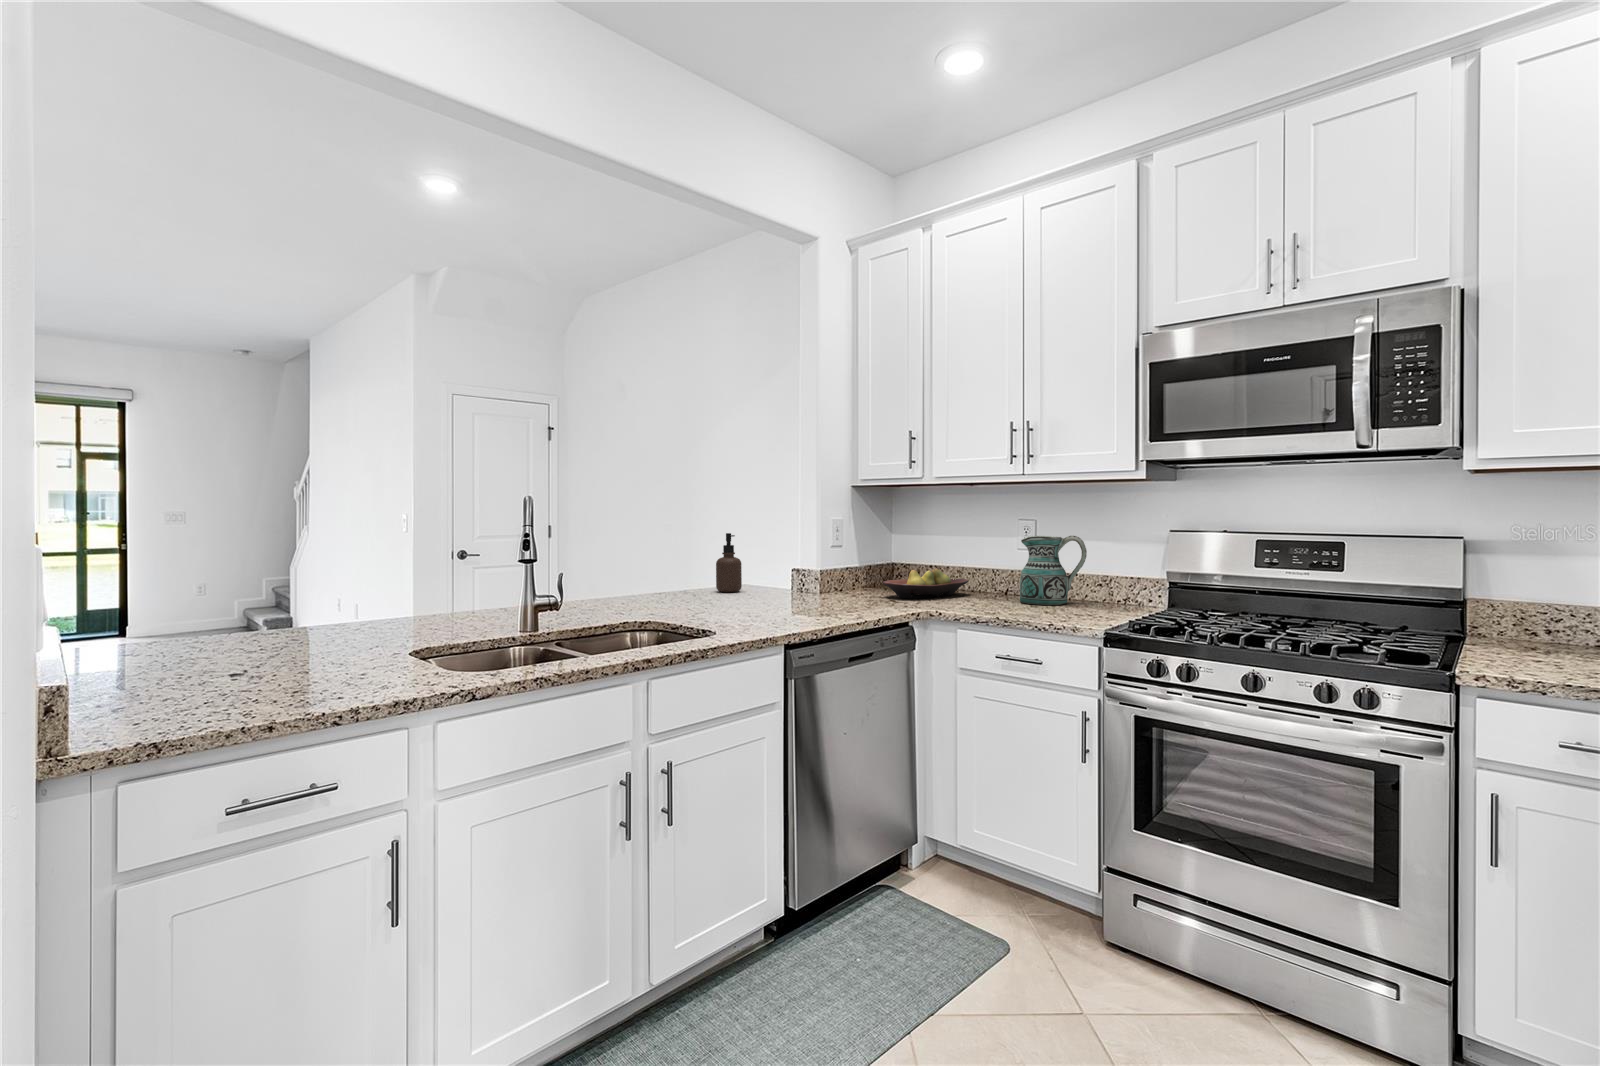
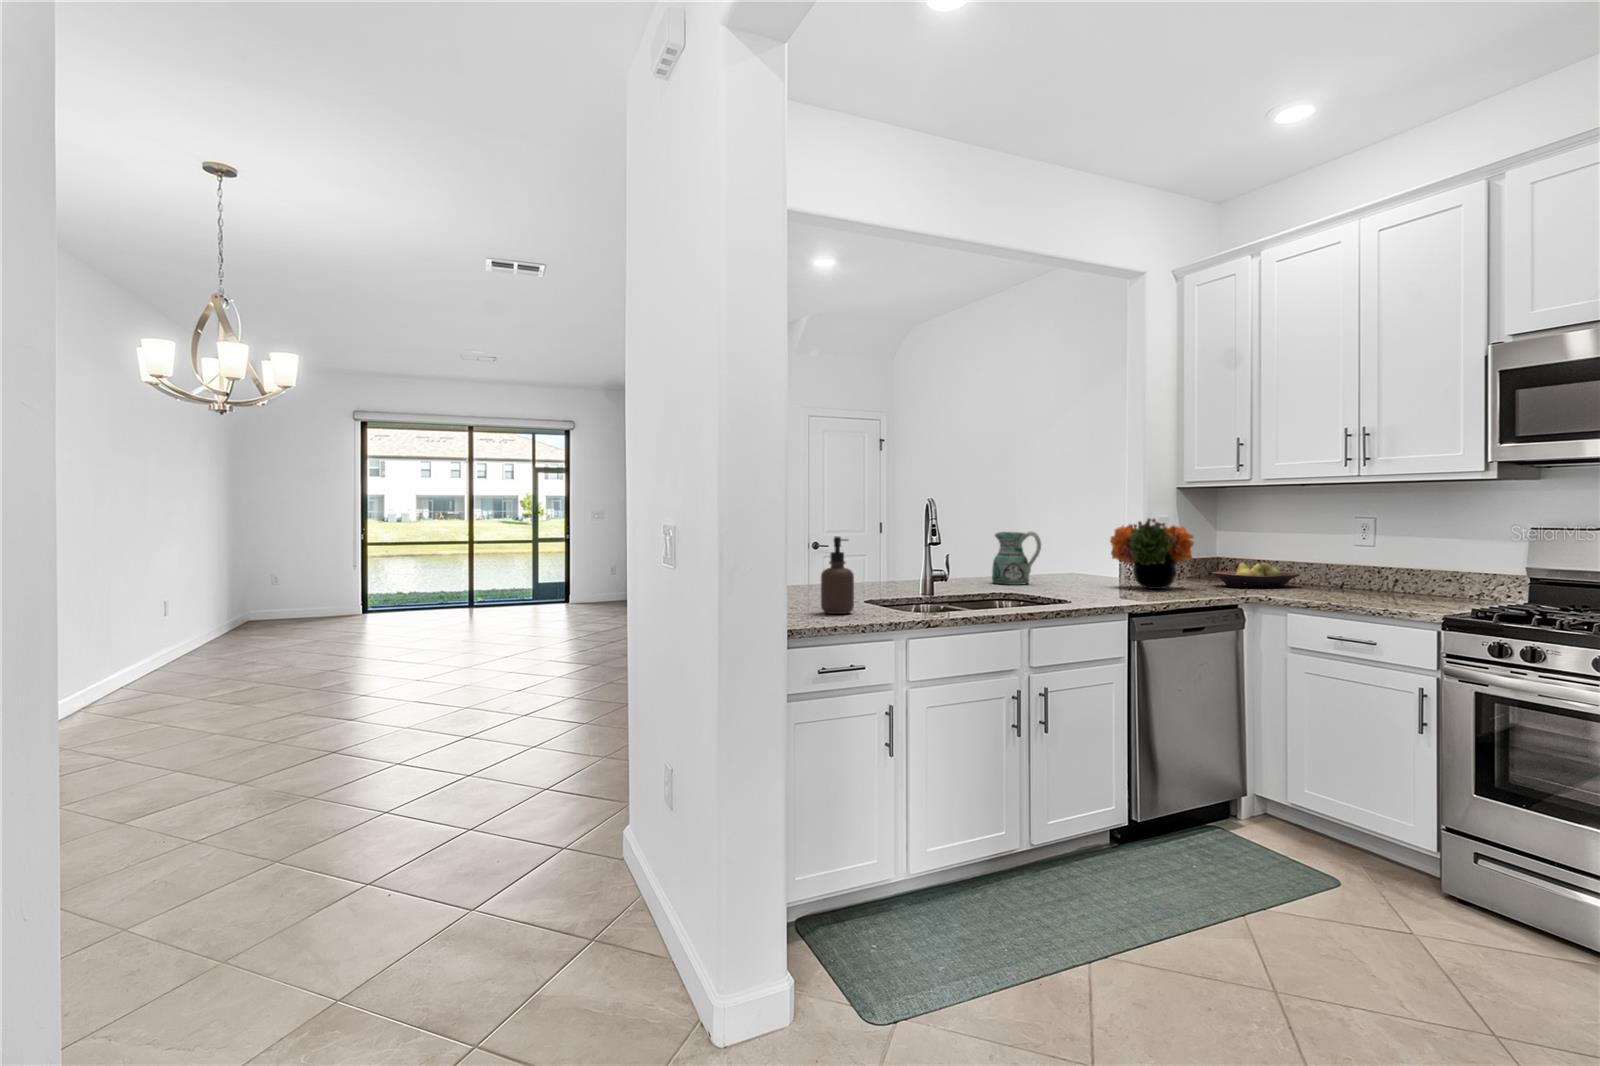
flower arrangement: none [770,520,864,605] -> present [1110,518,1194,589]
soap dispenser: present [716,533,742,592] -> present [821,536,854,614]
ceramic pitcher: present [1020,536,1087,605] -> present [992,532,1041,585]

